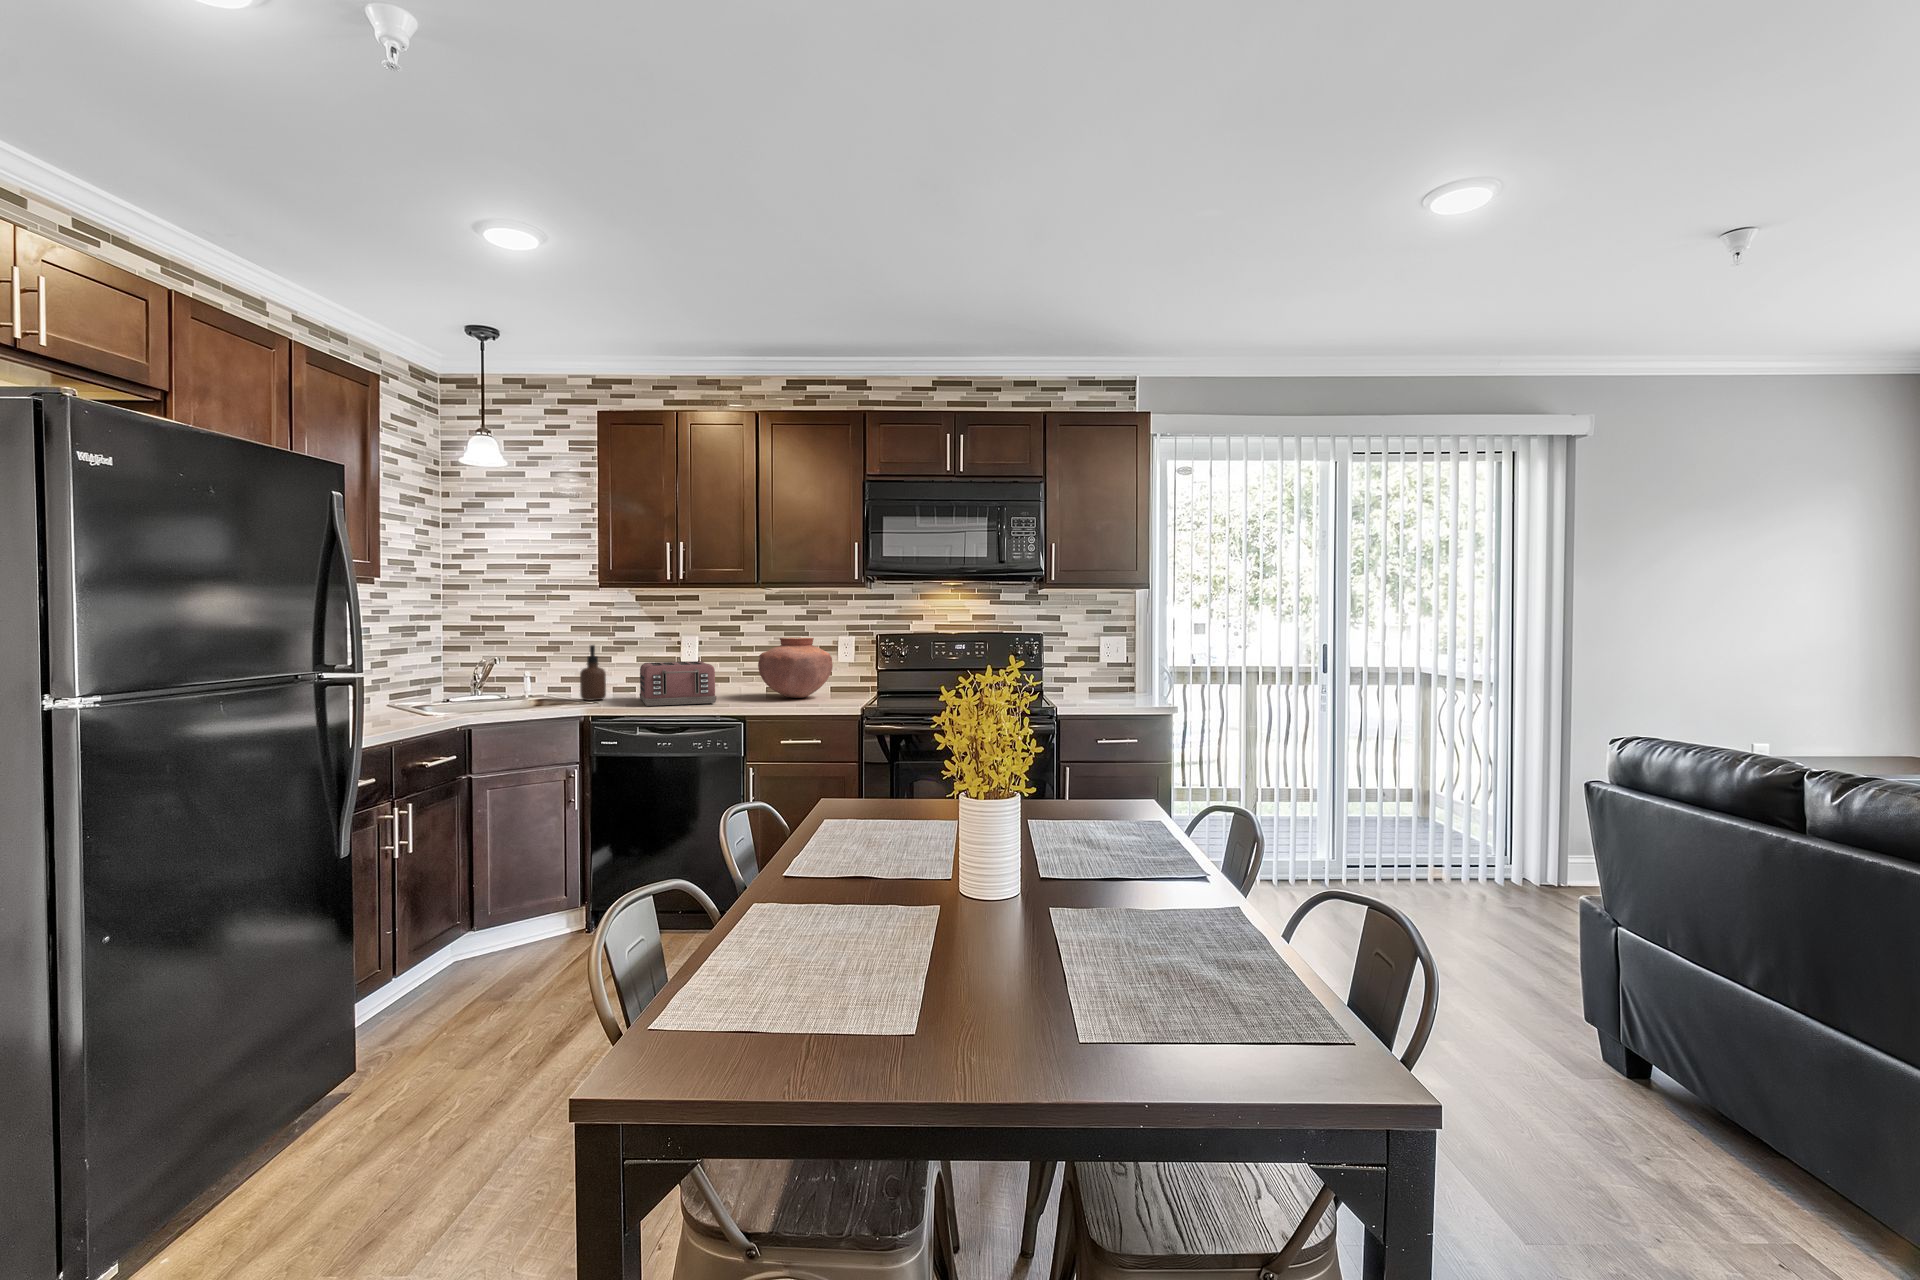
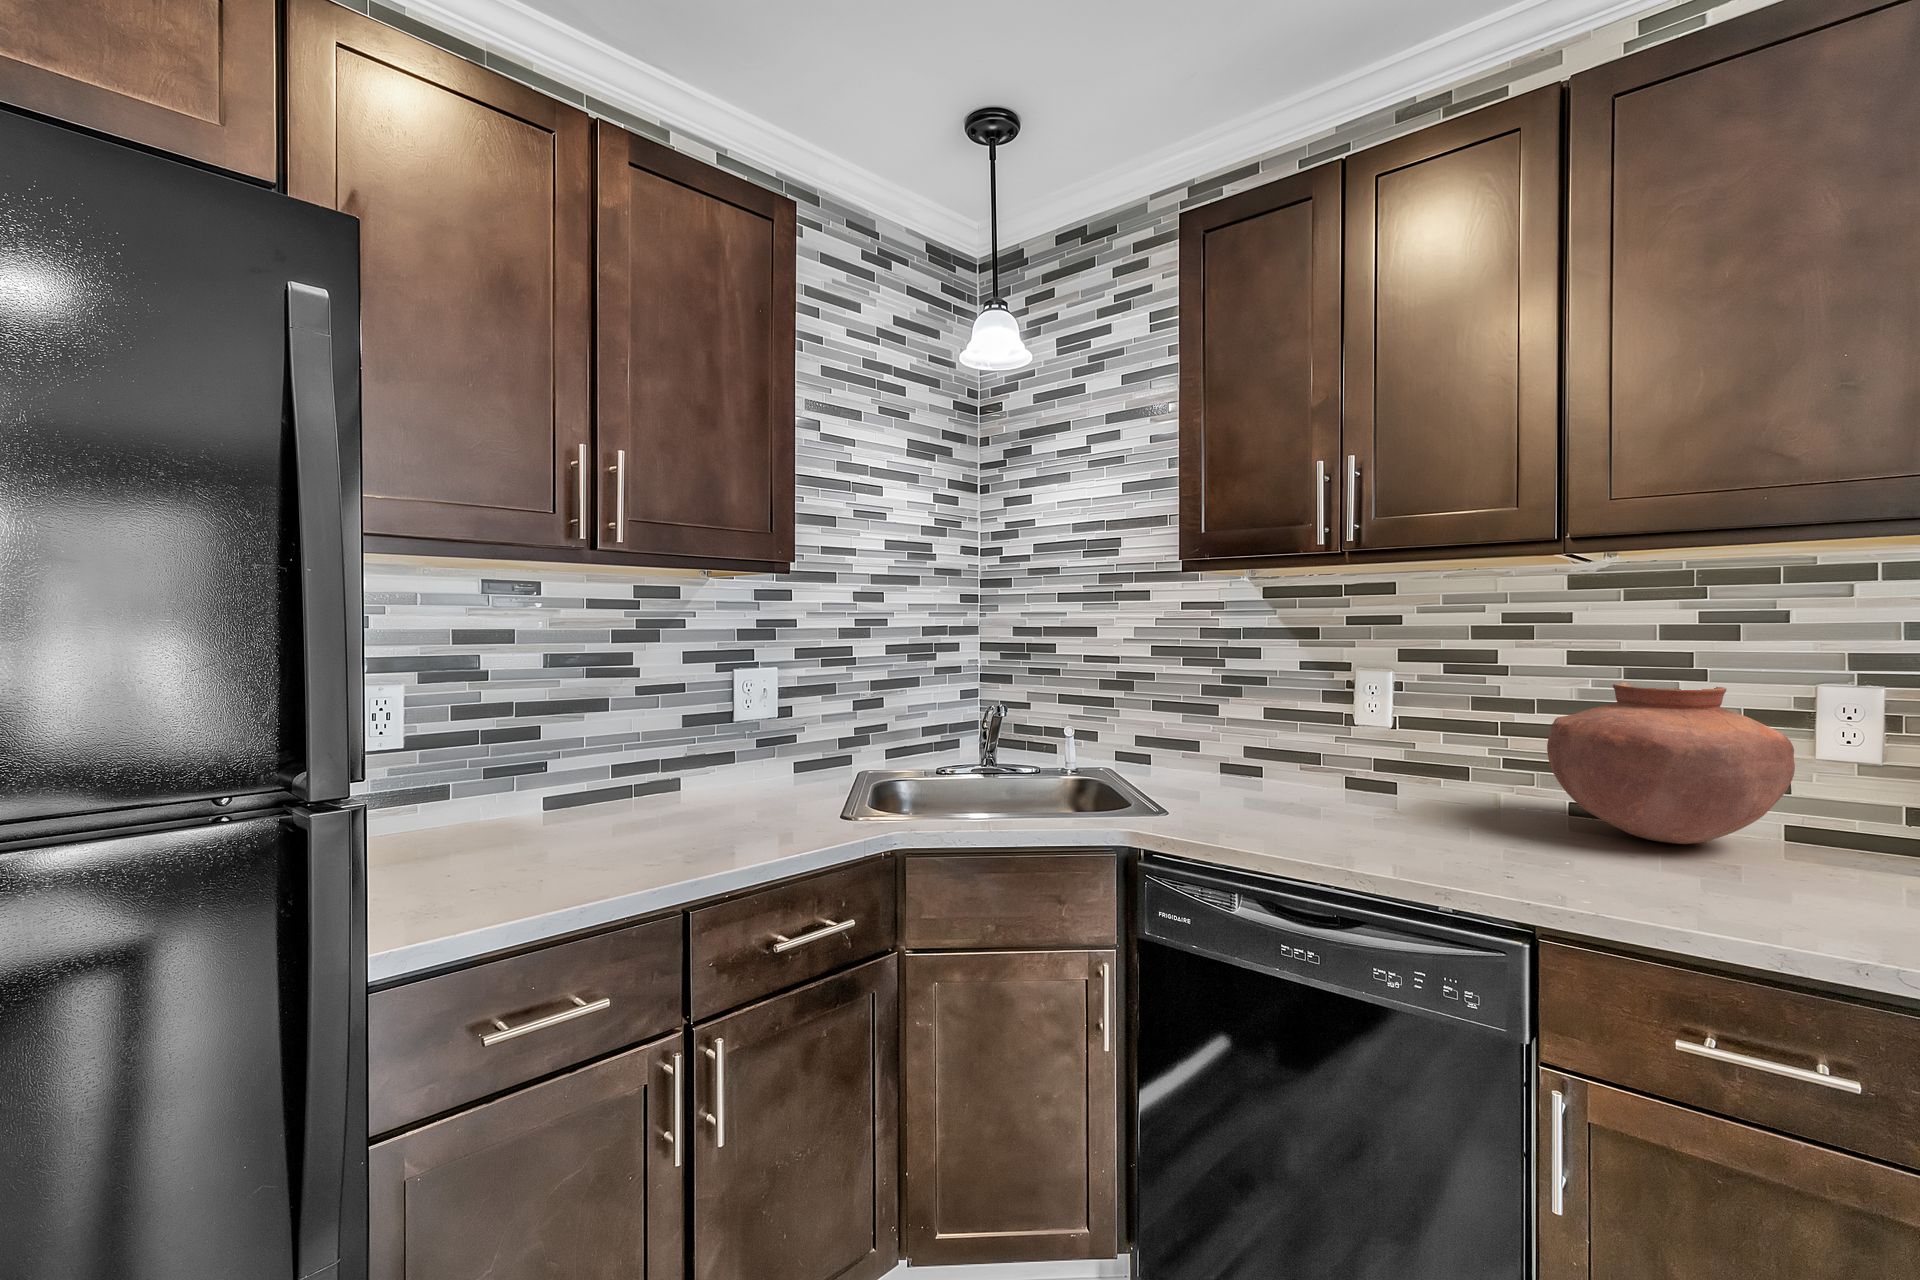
soap dispenser: present [580,645,606,701] -> none [1152,683,1199,790]
toaster: present [640,661,716,706] -> none [1261,724,1435,839]

